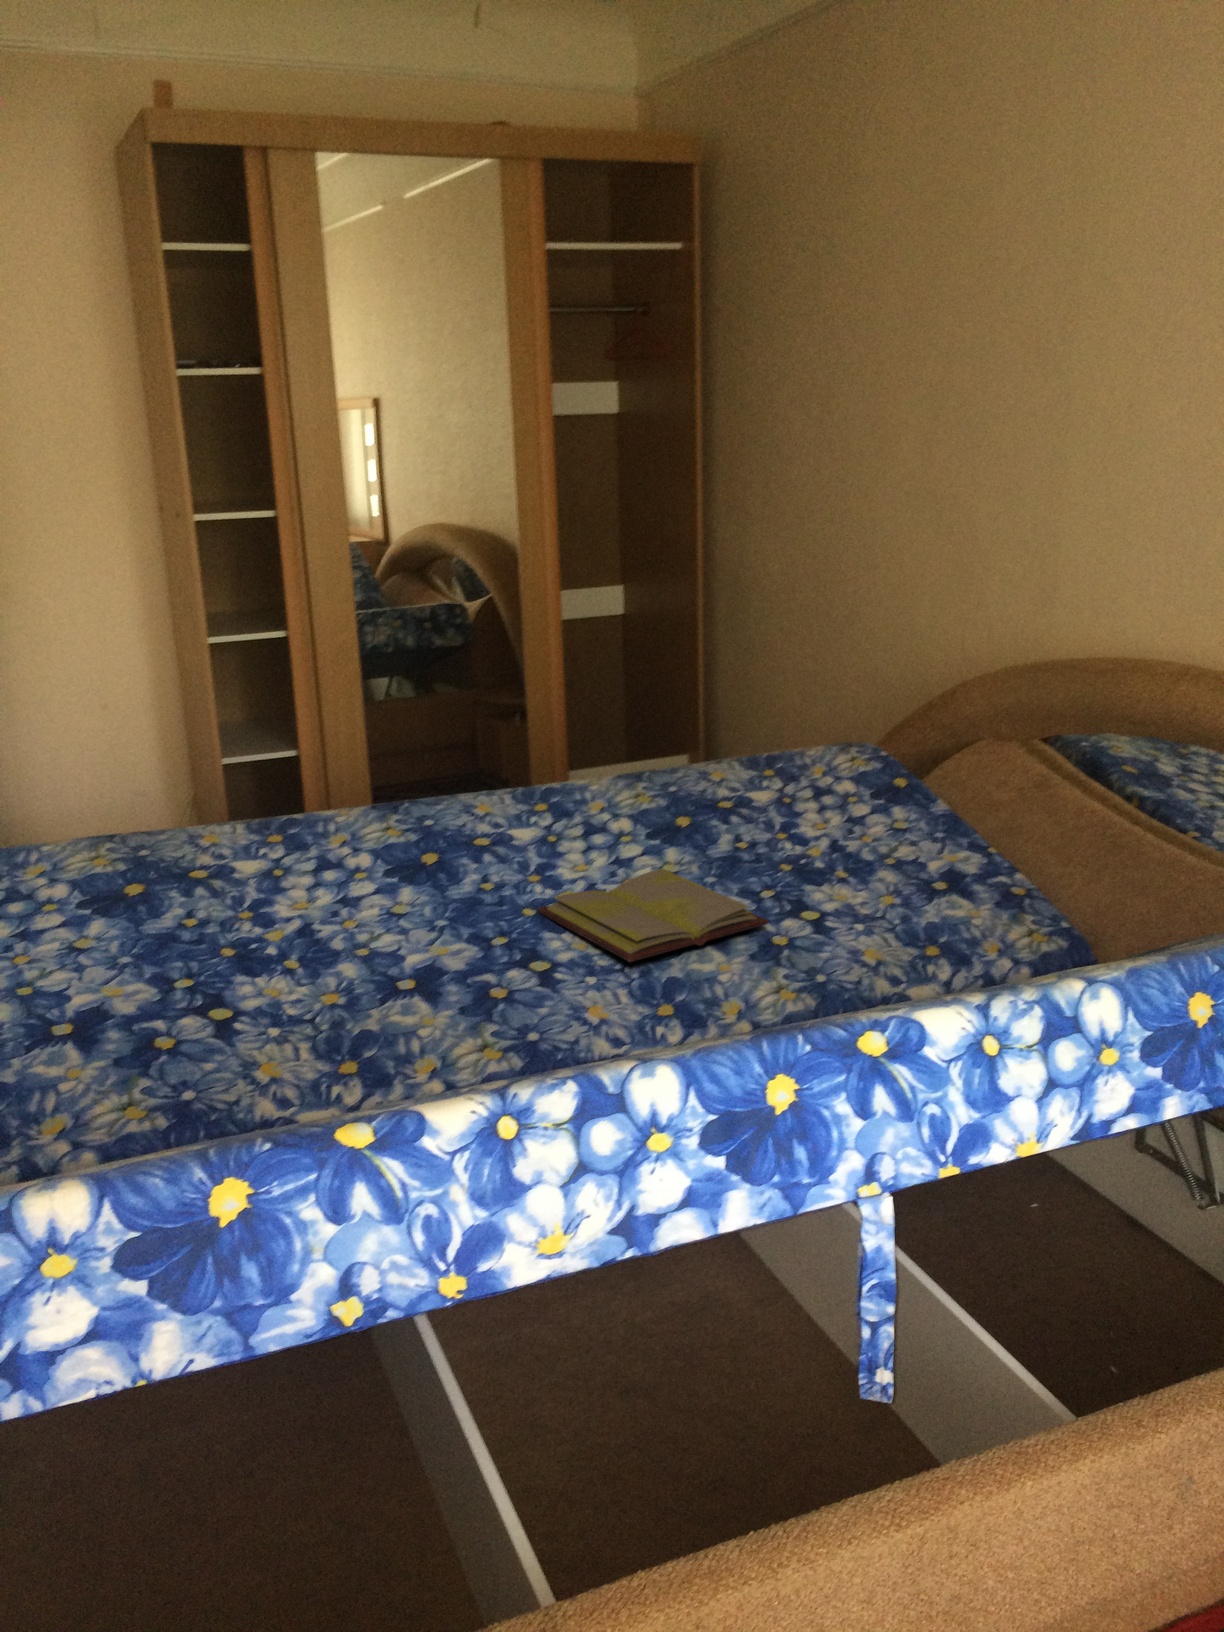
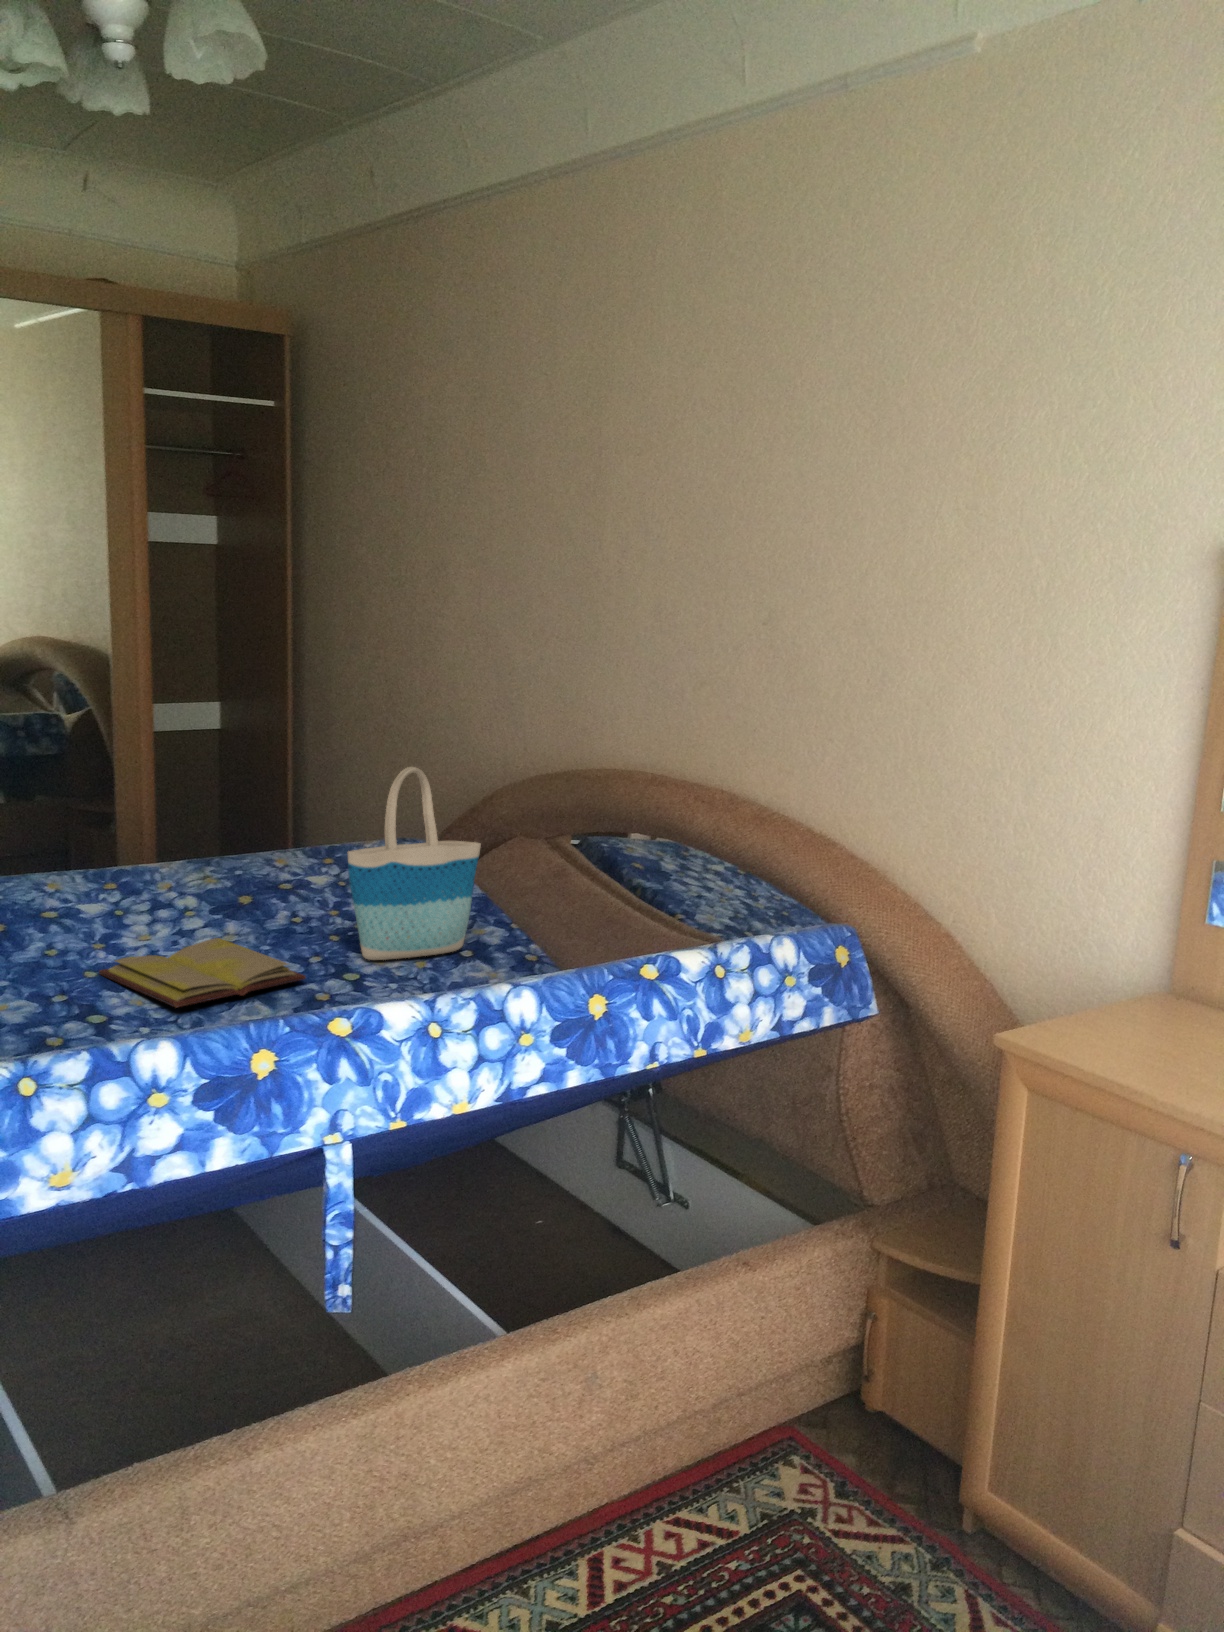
tote bag: none [813,675,963,898] -> present [348,767,481,960]

